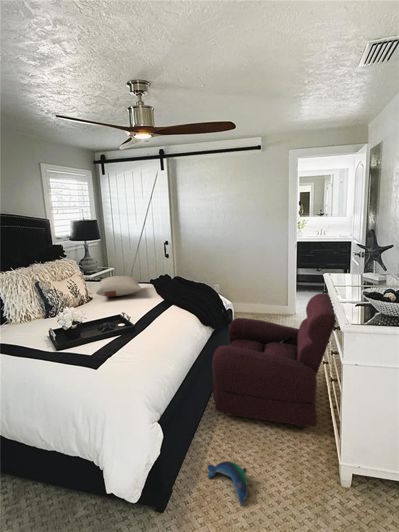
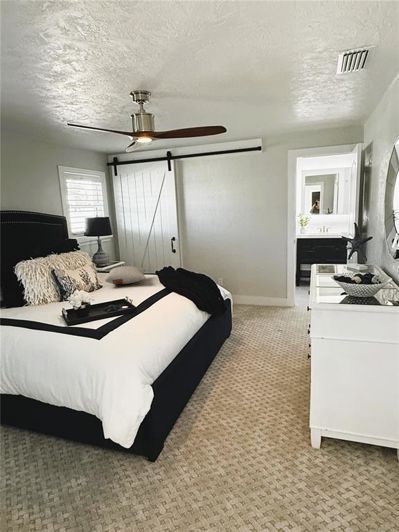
armchair: present [212,293,336,428] -> none [204,282,314,401]
plush toy: present [207,461,248,506] -> none [195,424,229,460]

